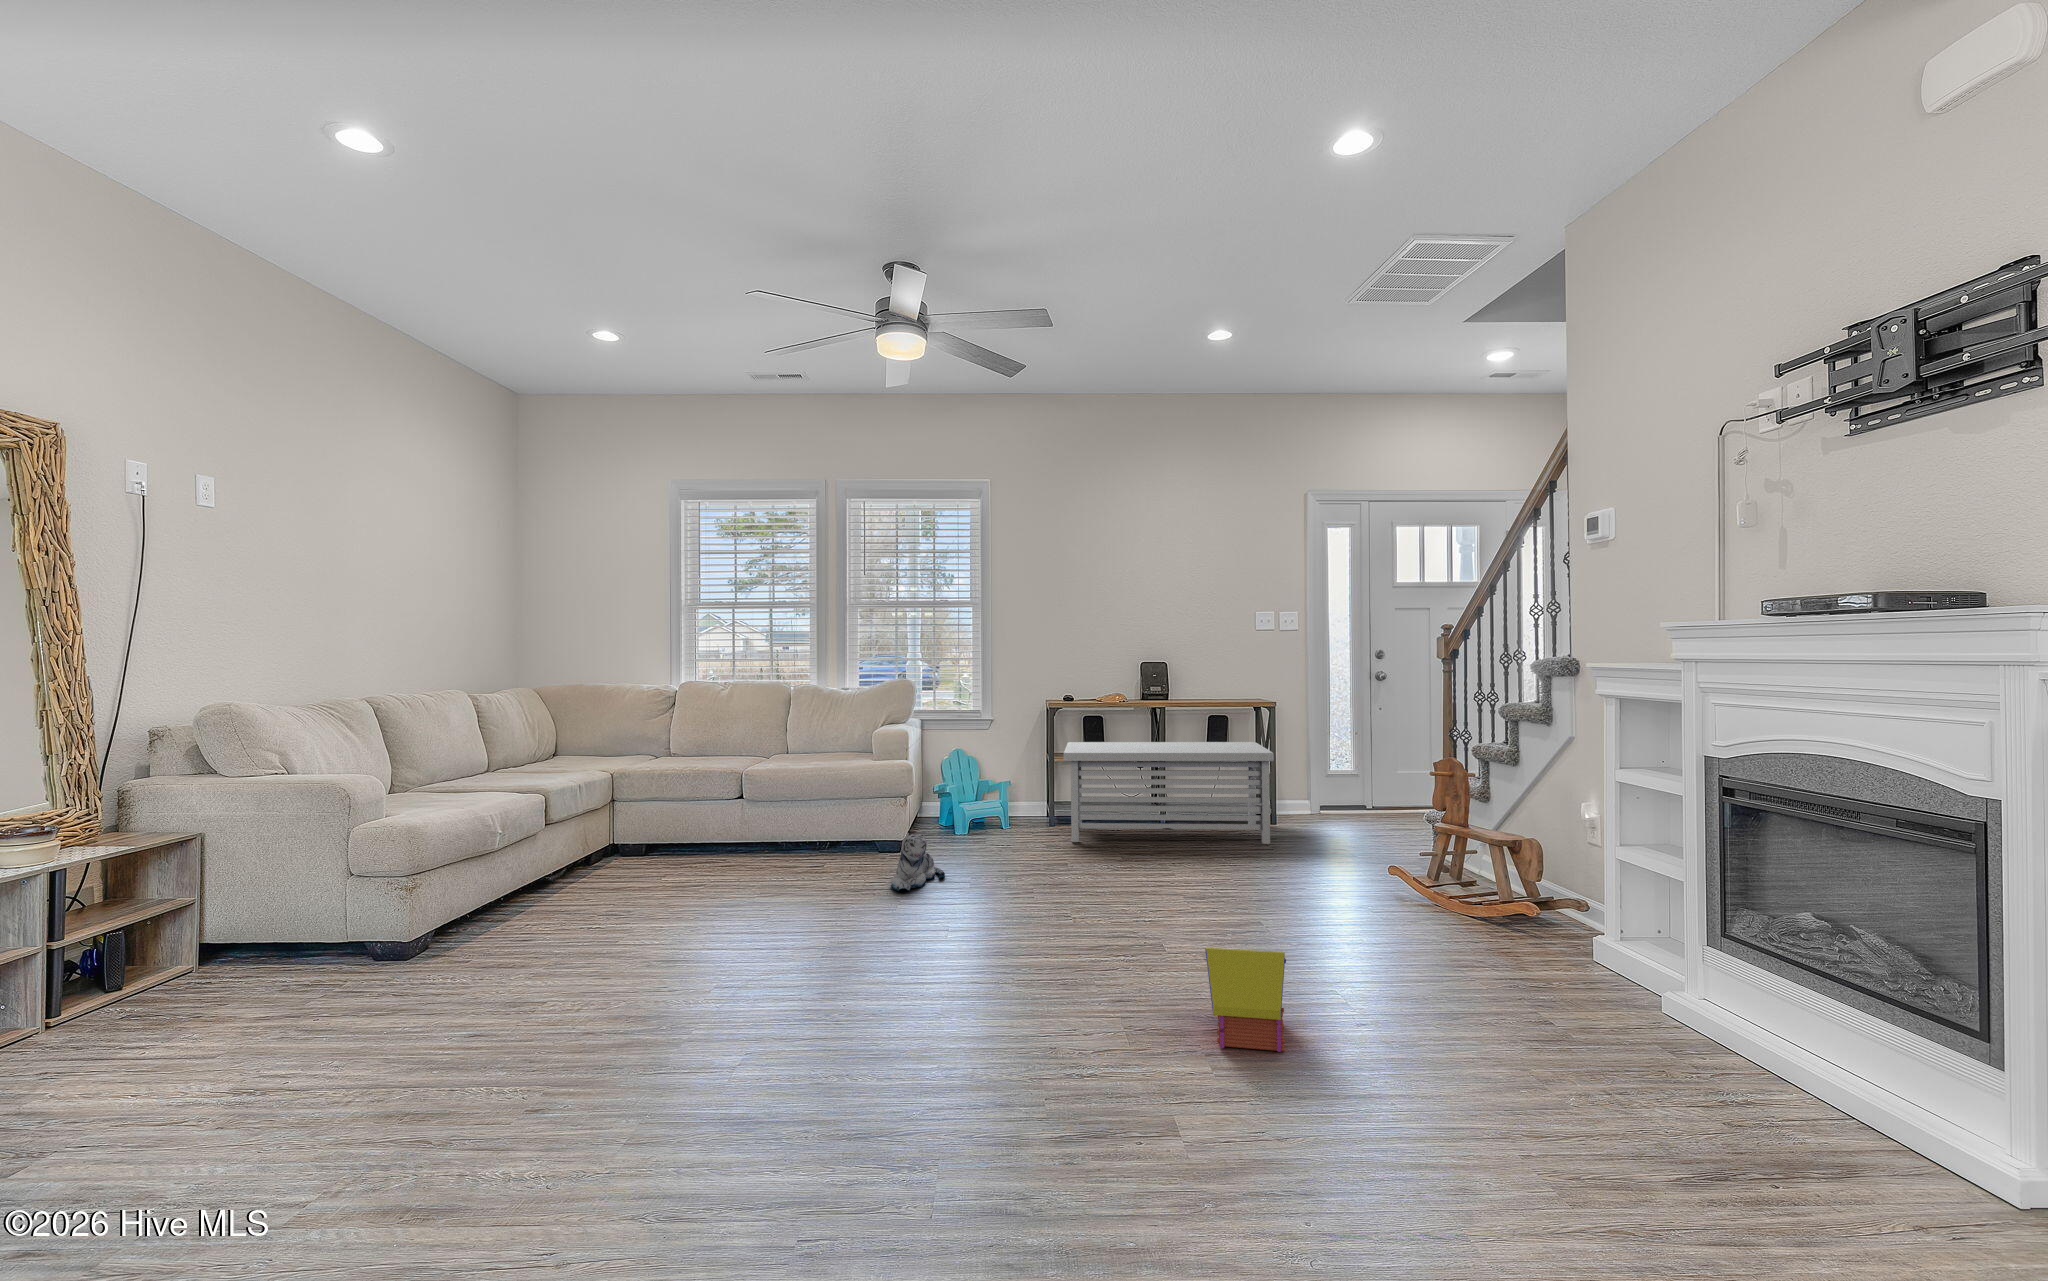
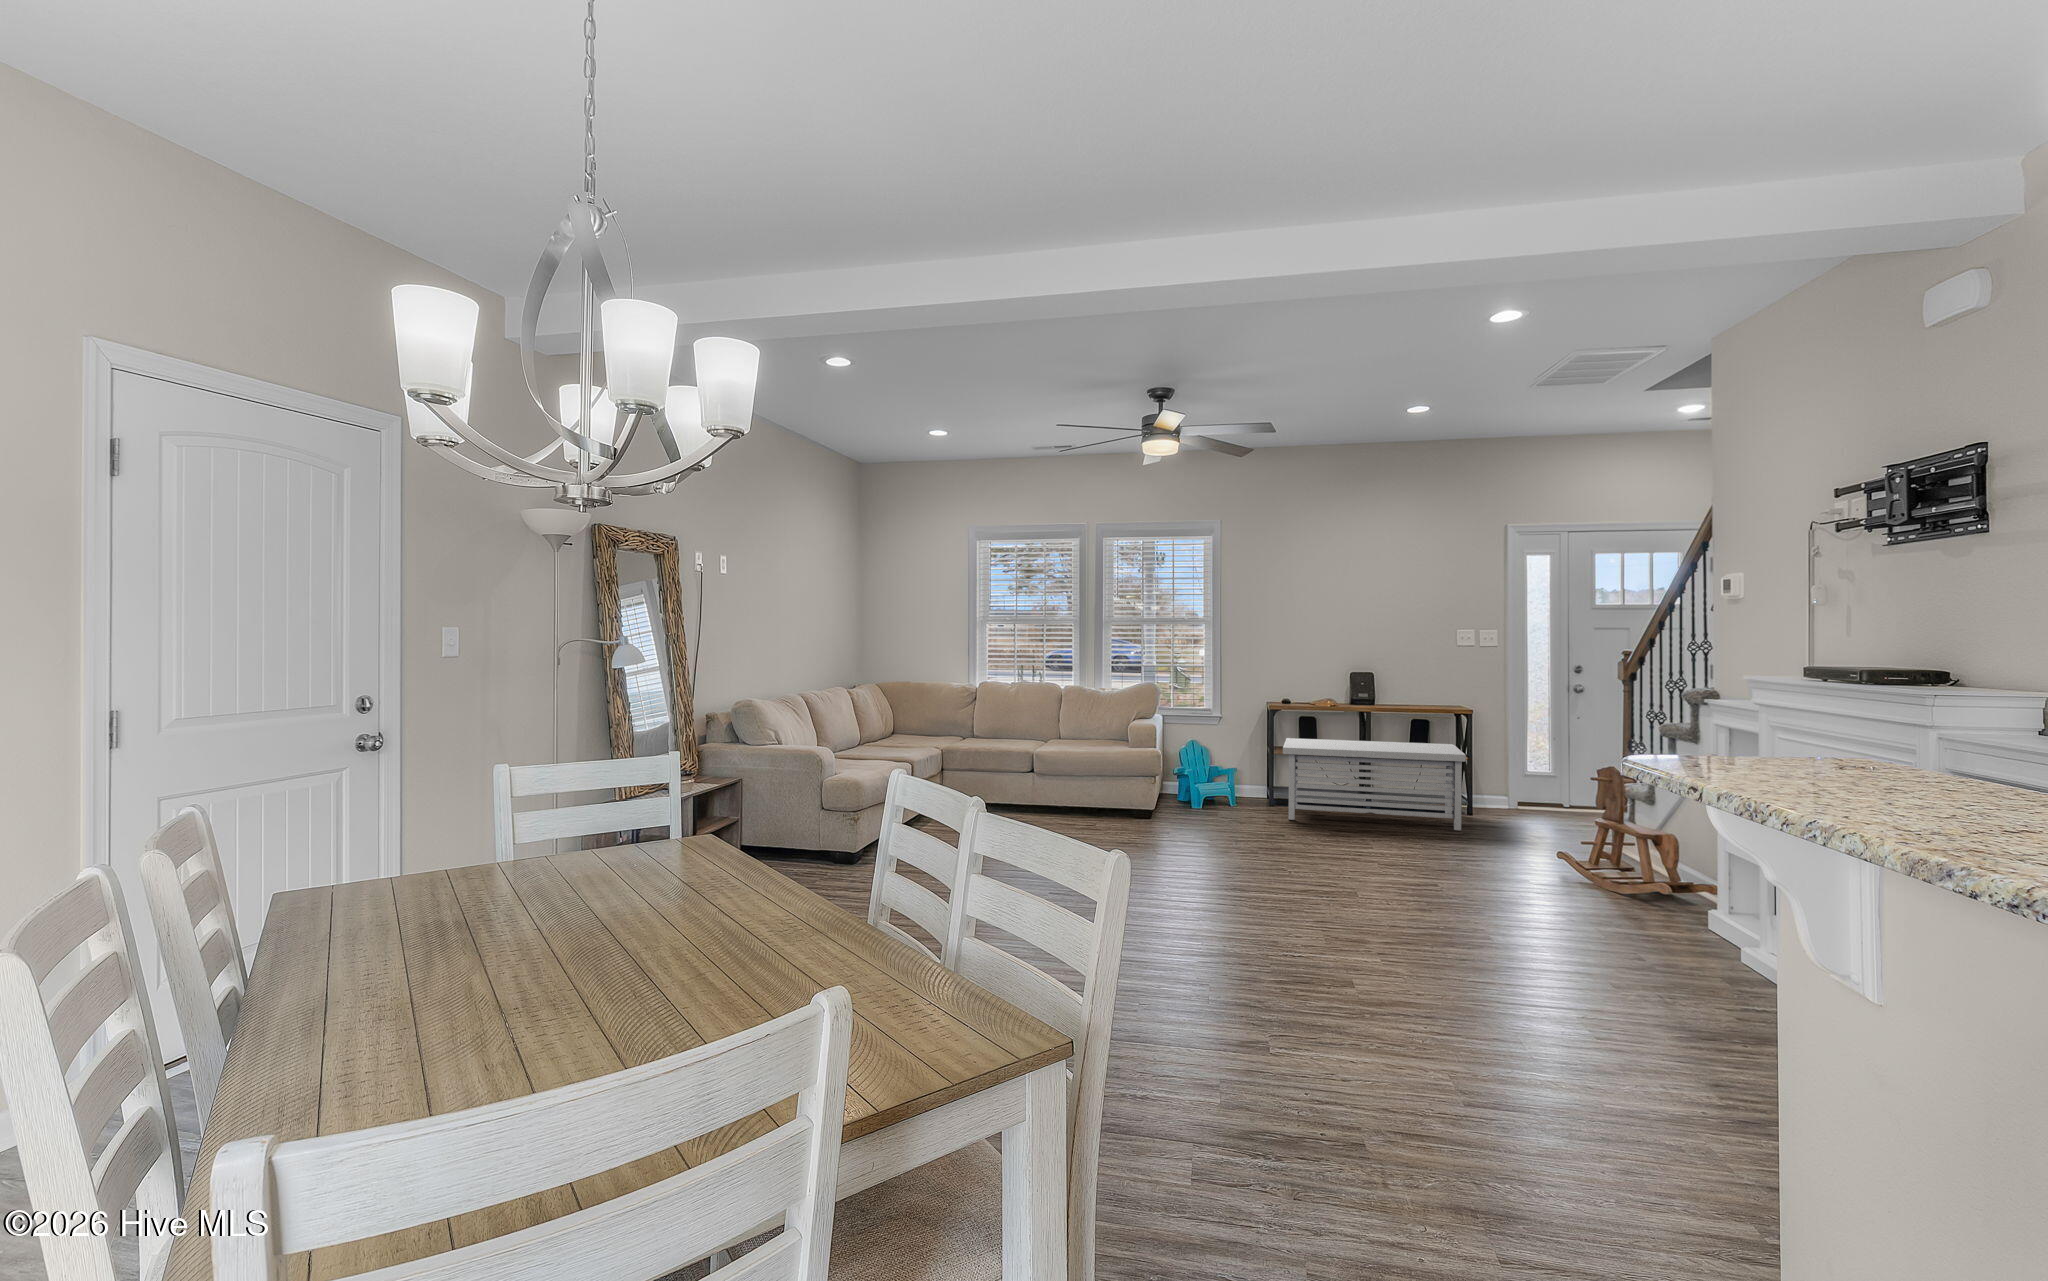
plush toy: present [891,833,945,891] -> none [1149,804,1189,847]
toy house: present [1205,948,1286,1052] -> none [1383,888,1440,958]

